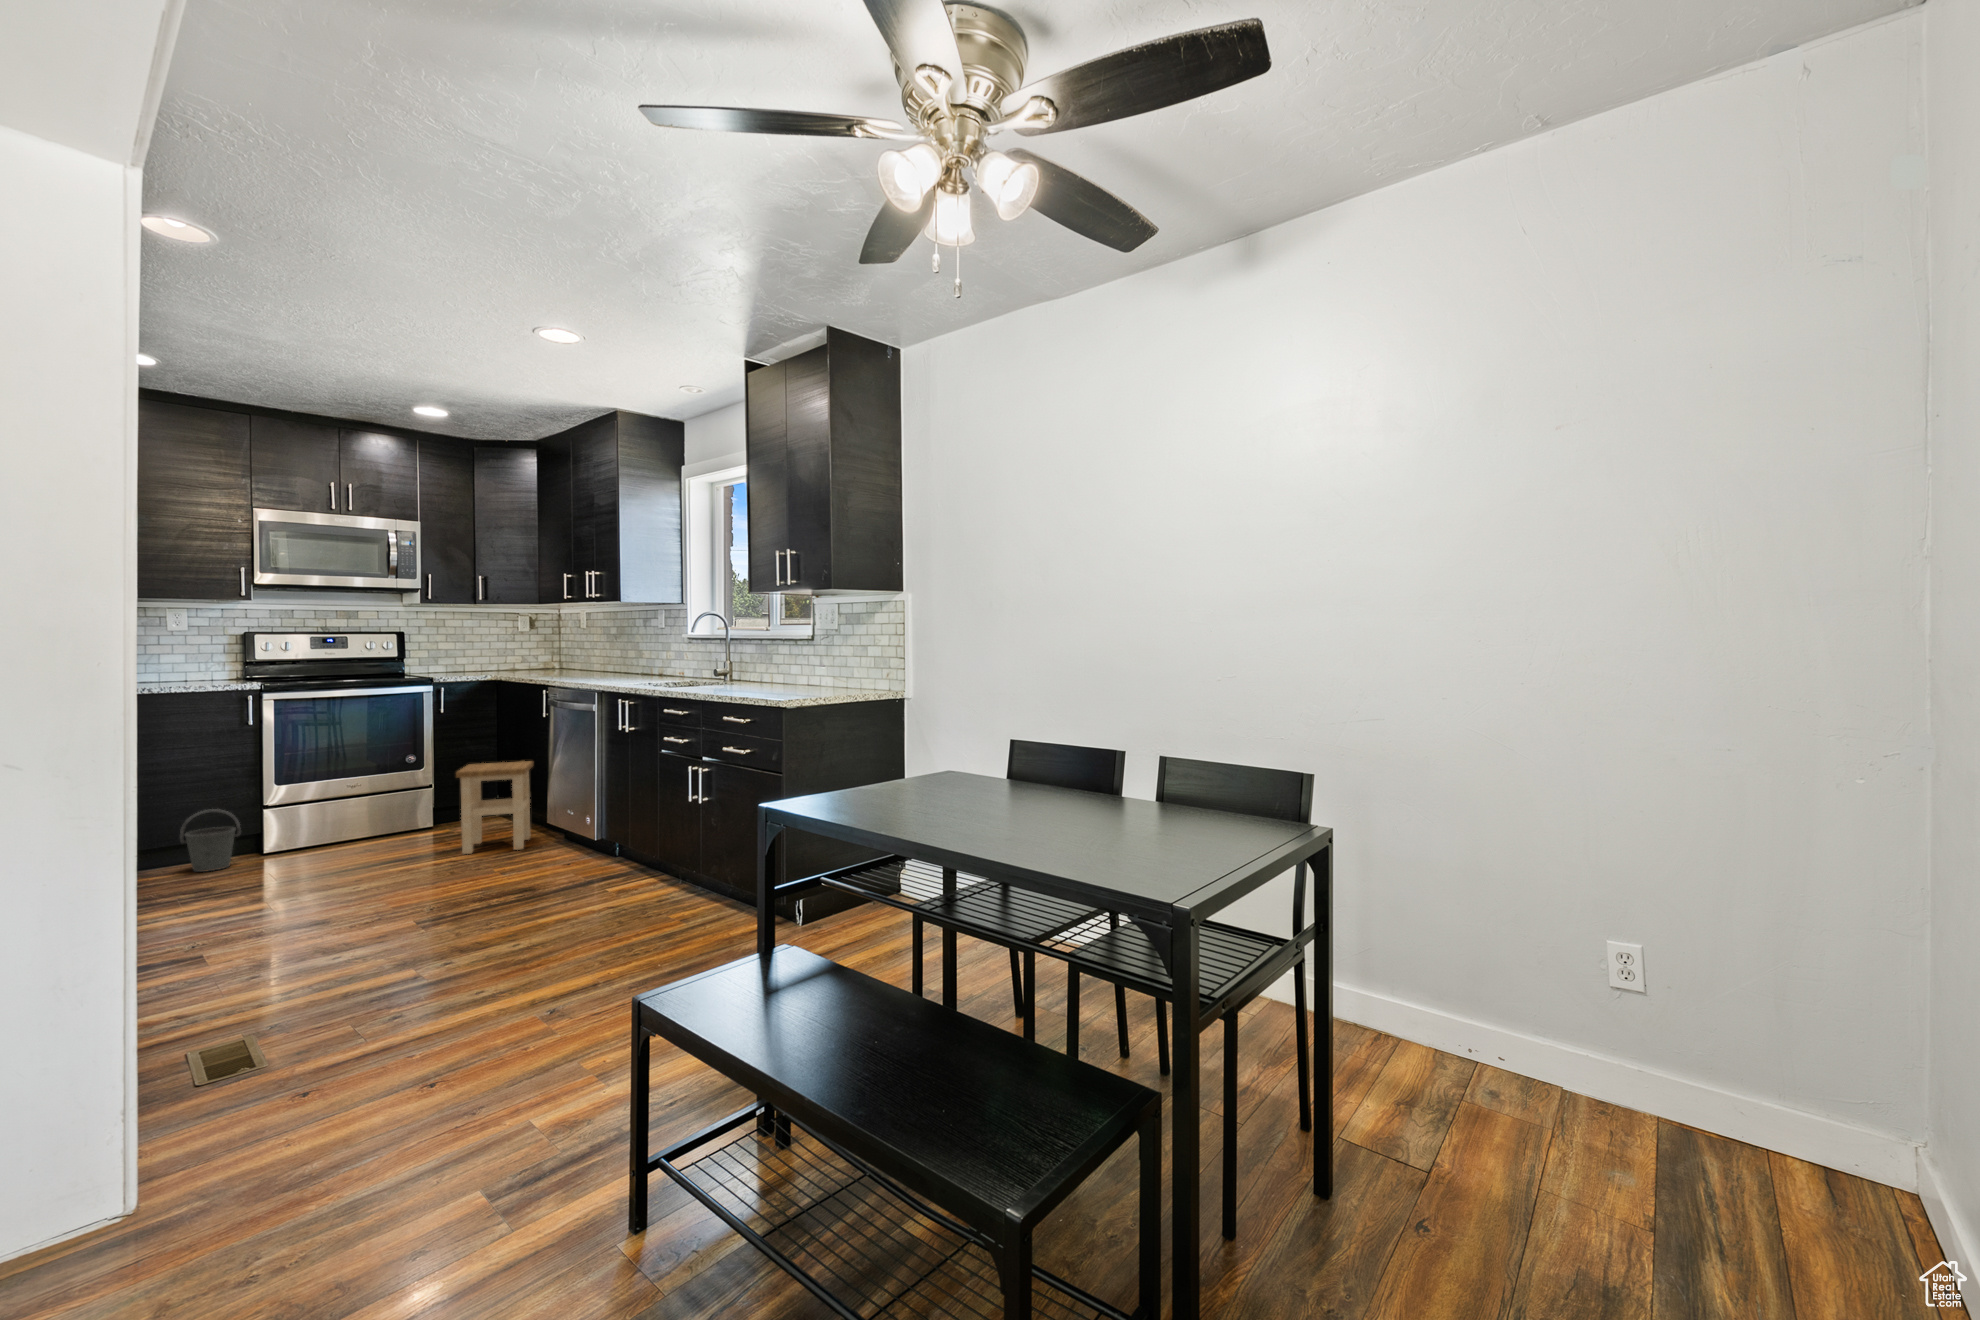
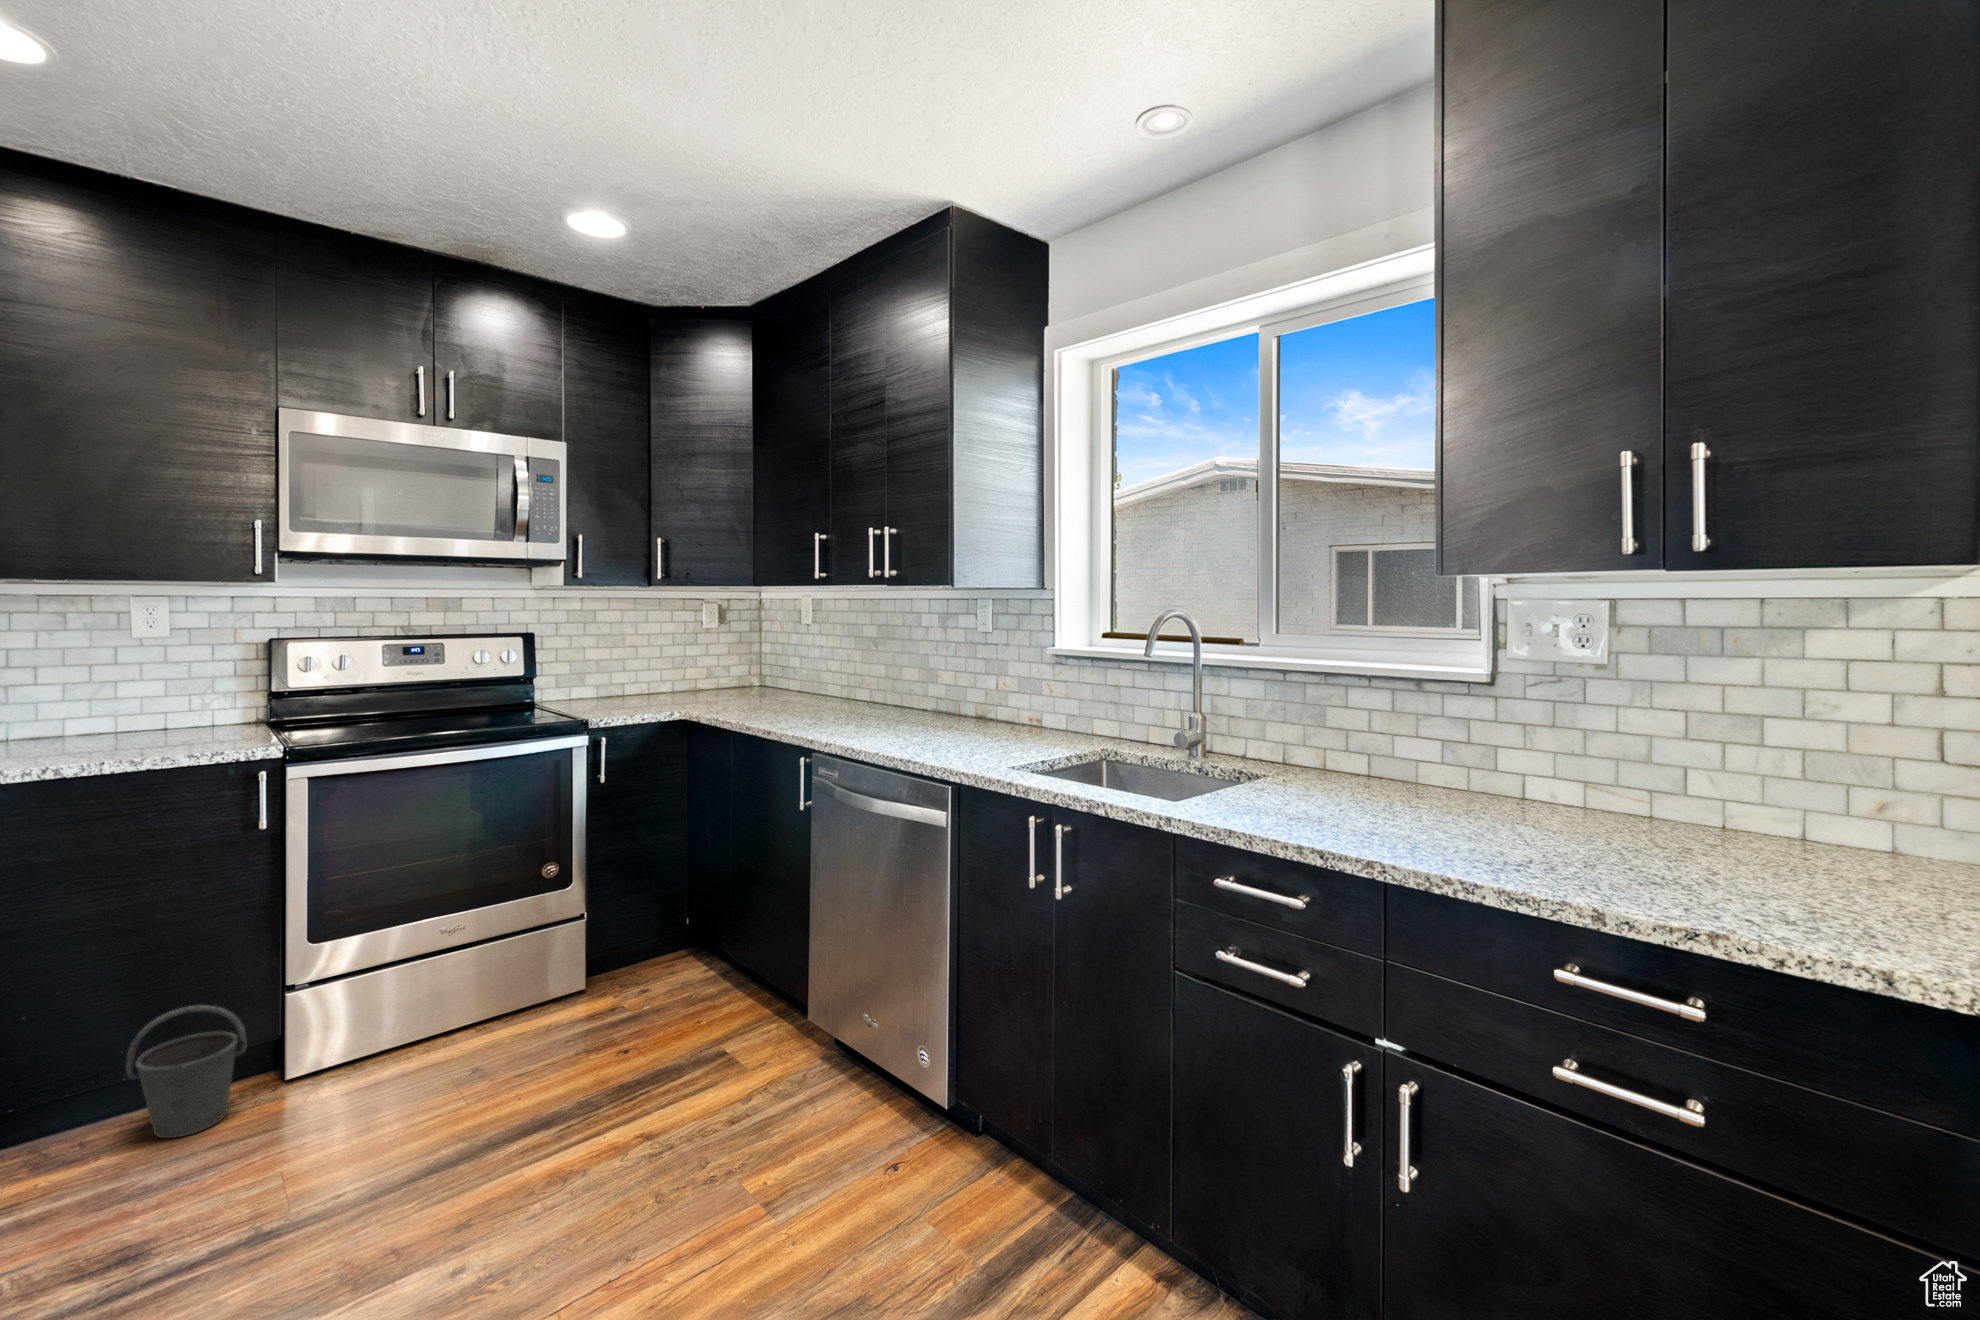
stool: present [456,761,533,854] -> none [648,888,775,1093]

